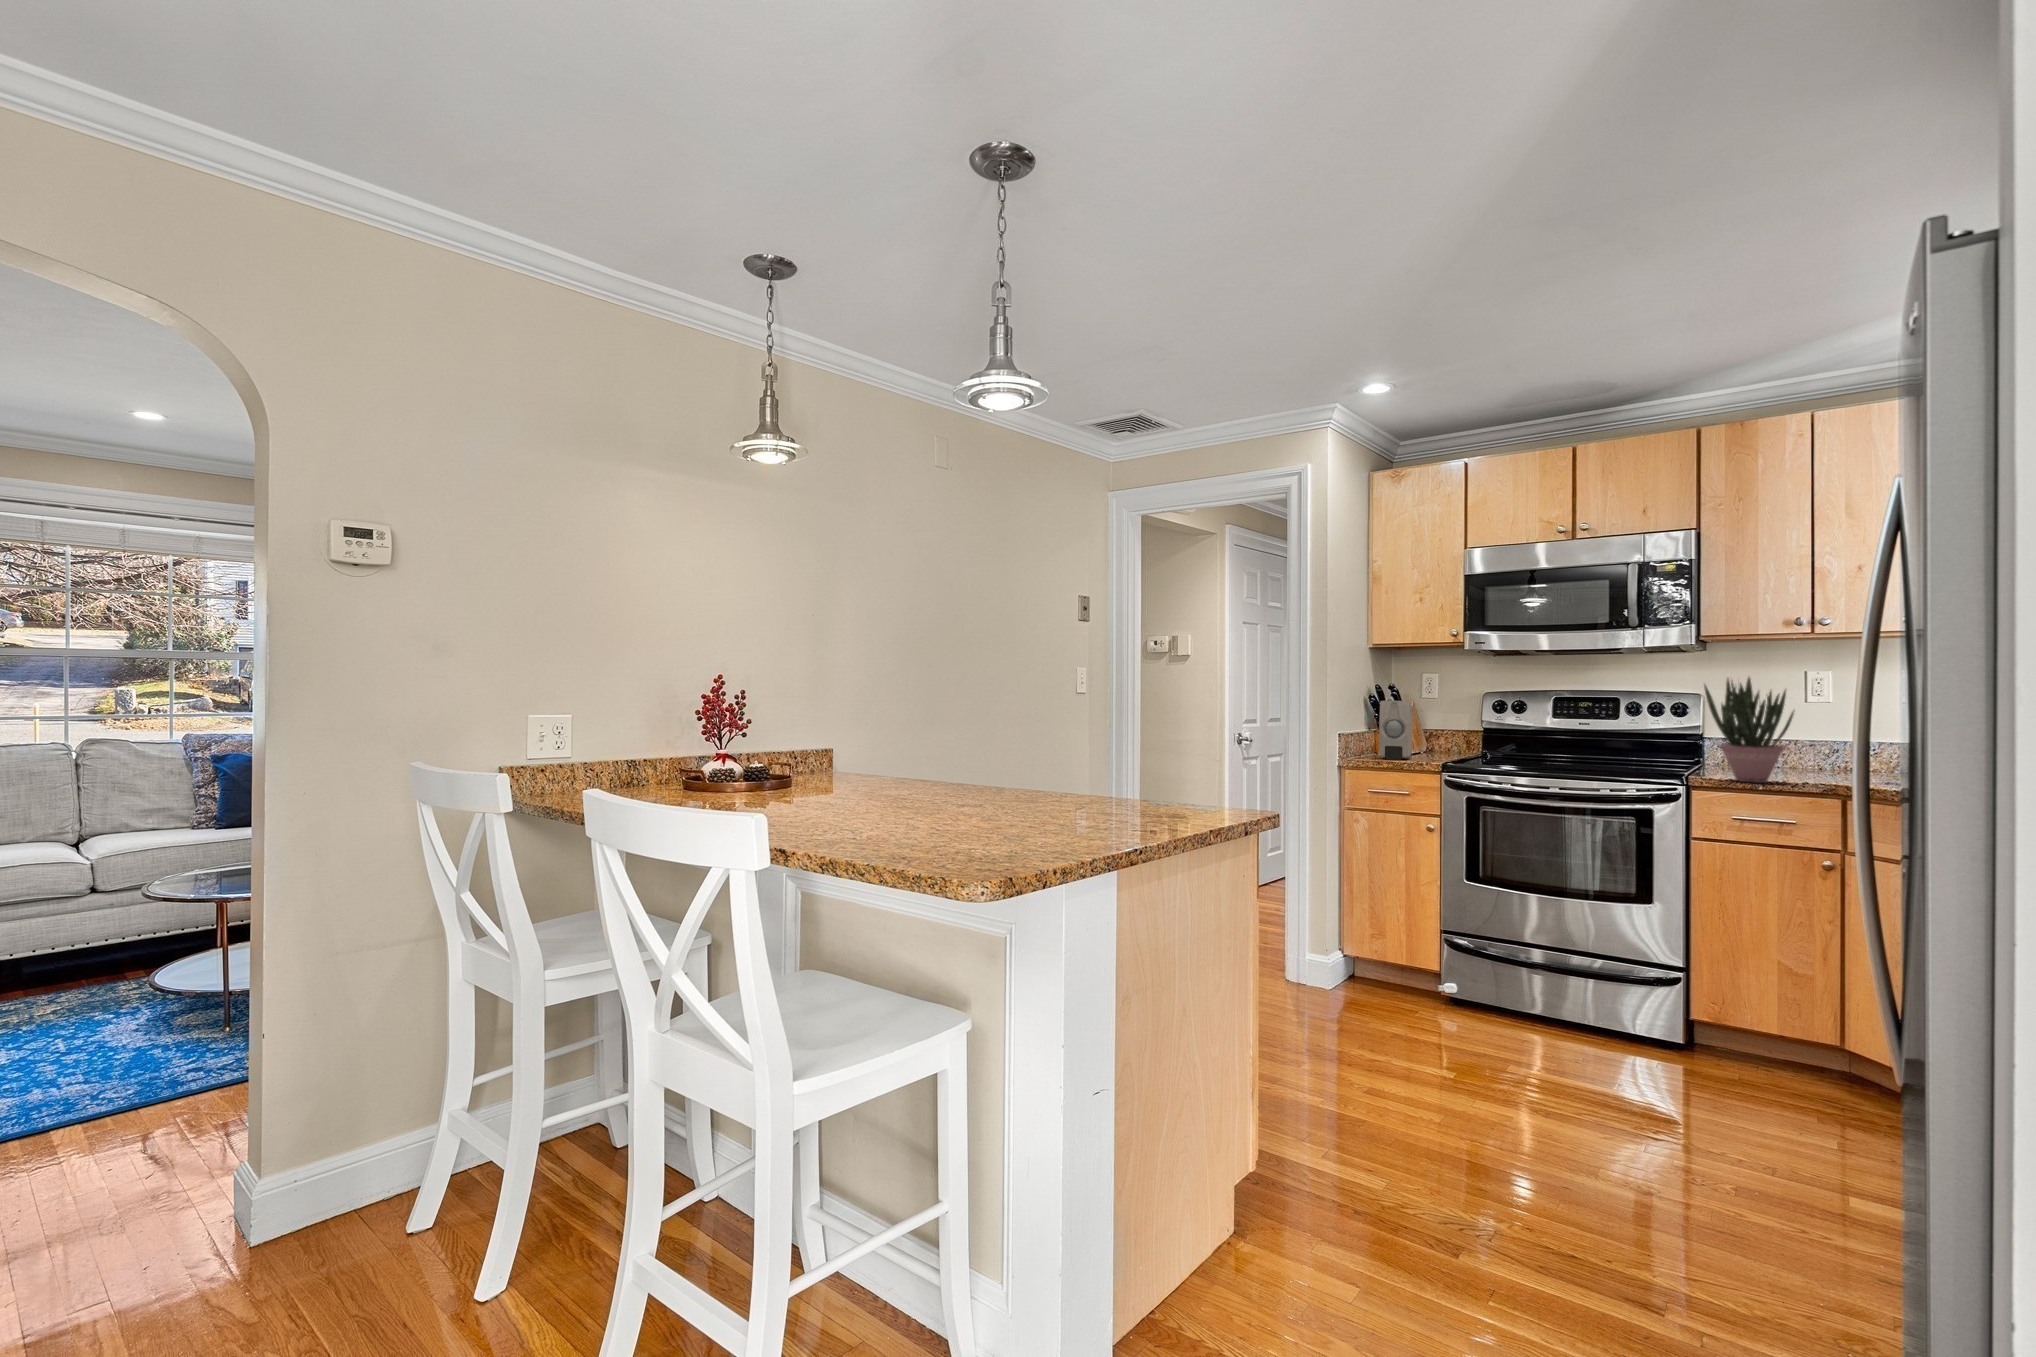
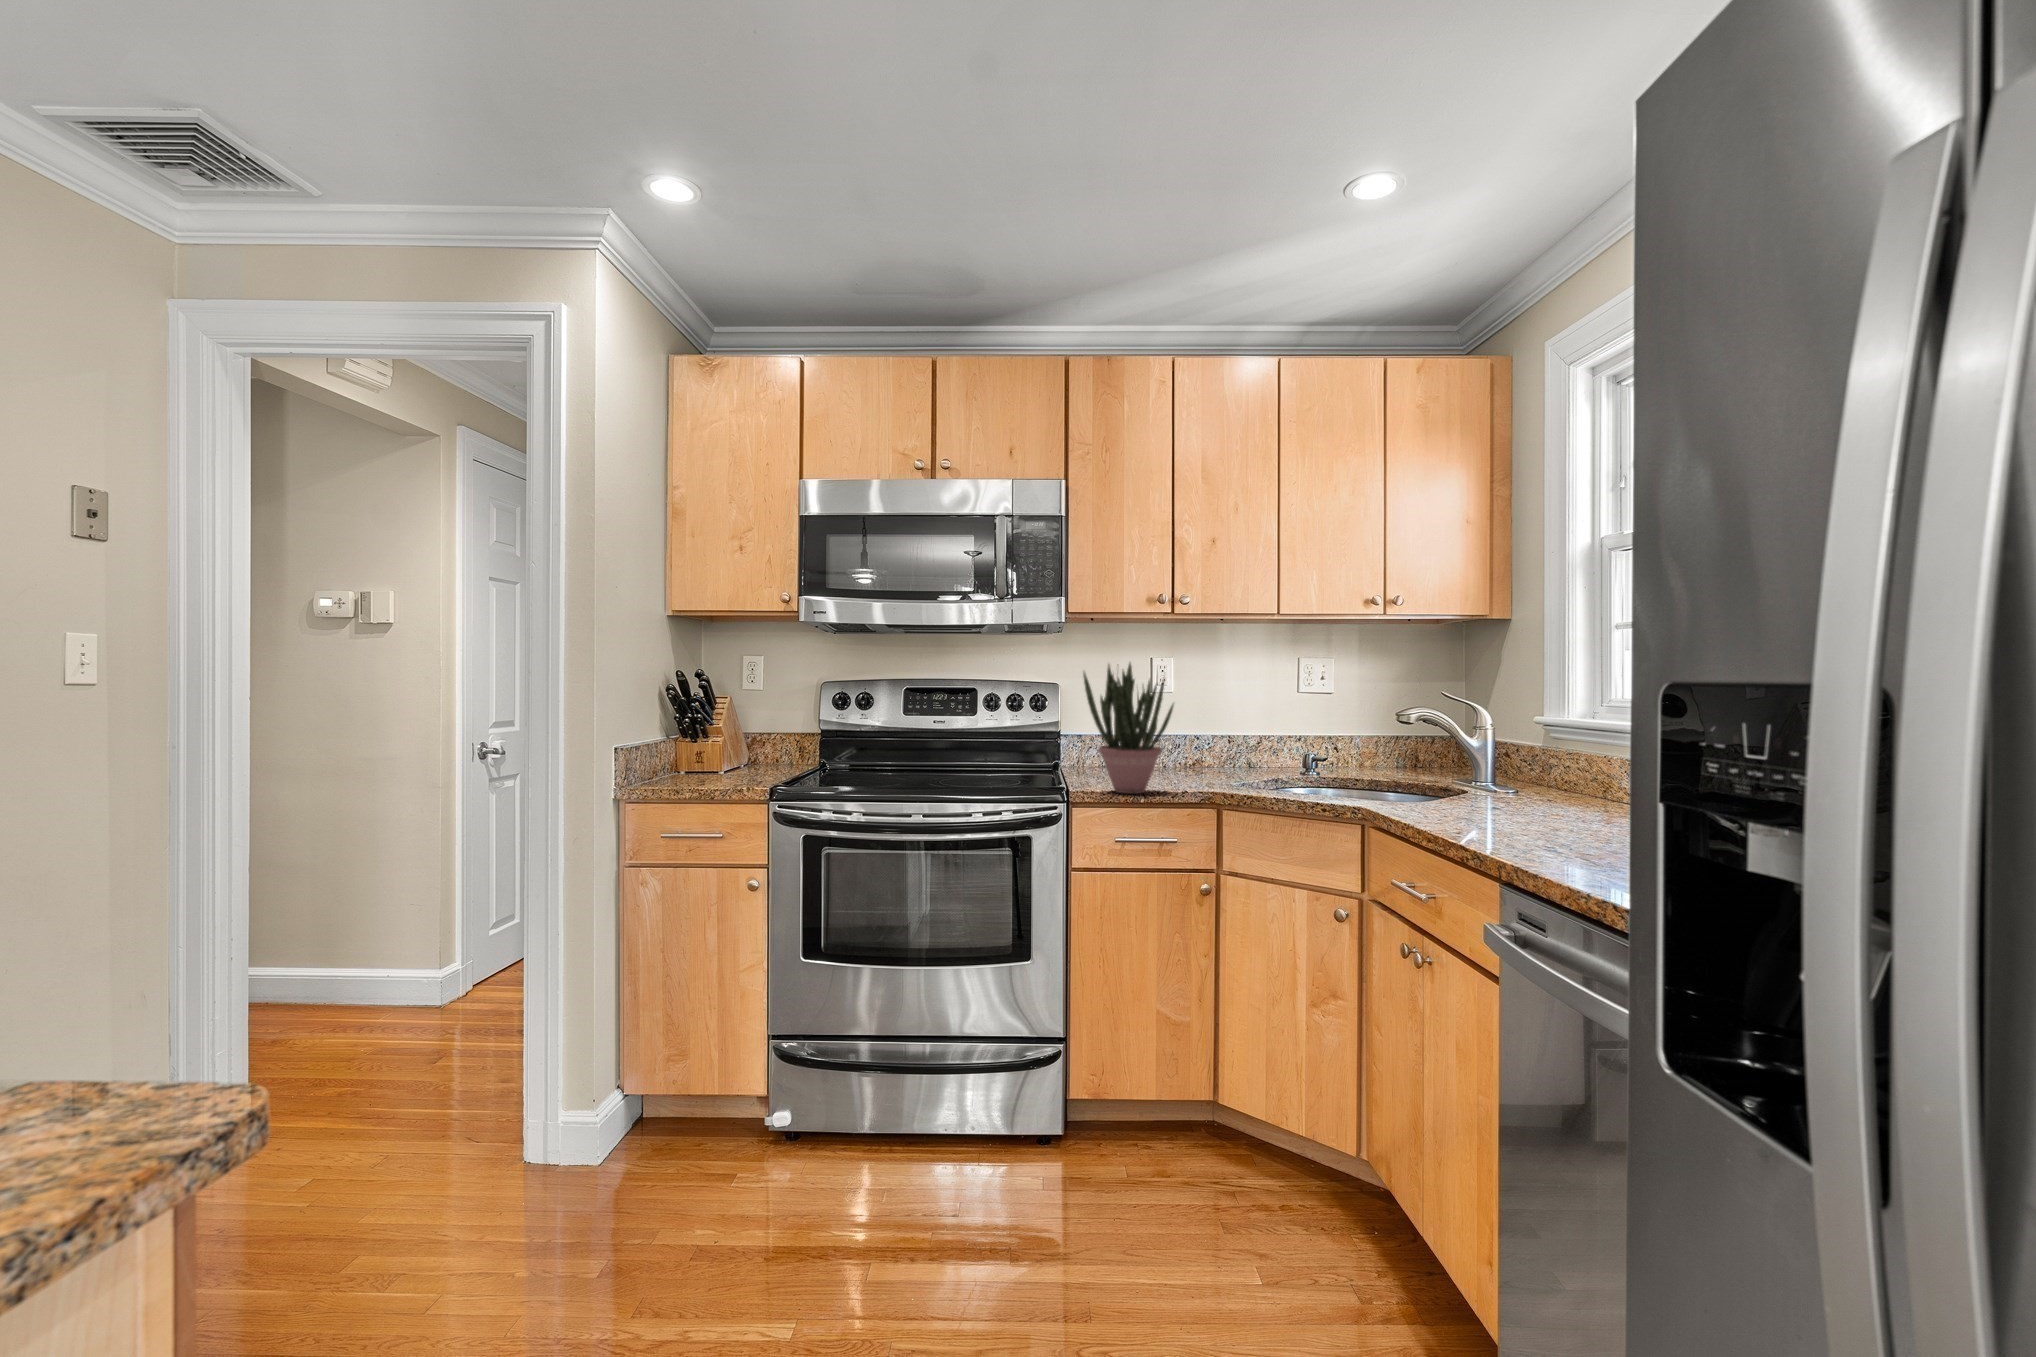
soap dispenser: present [1379,701,1413,760] -> none [680,695,729,784]

